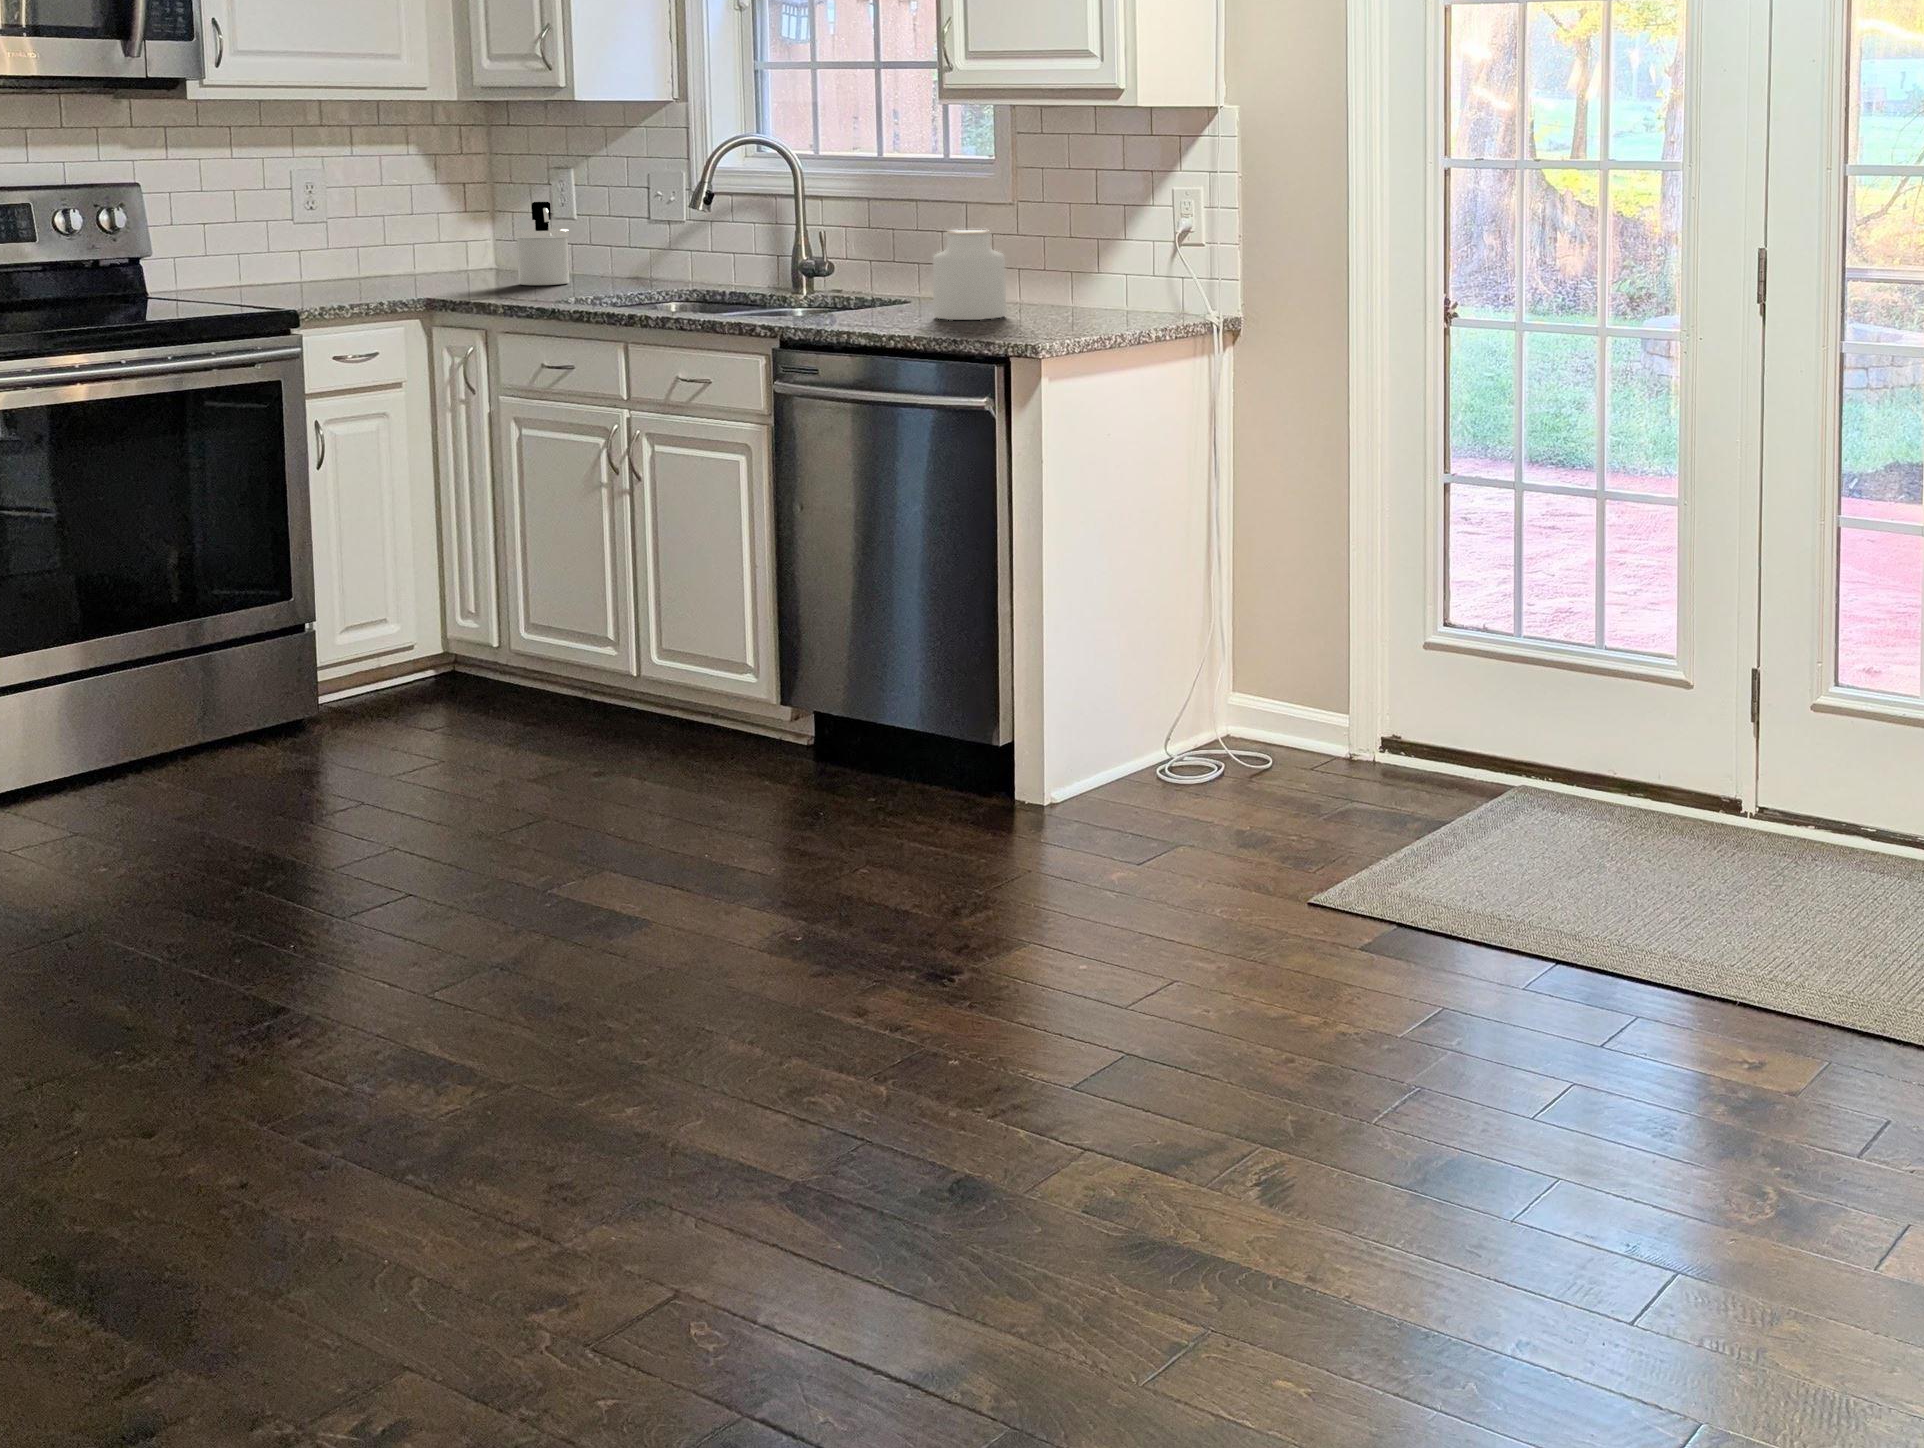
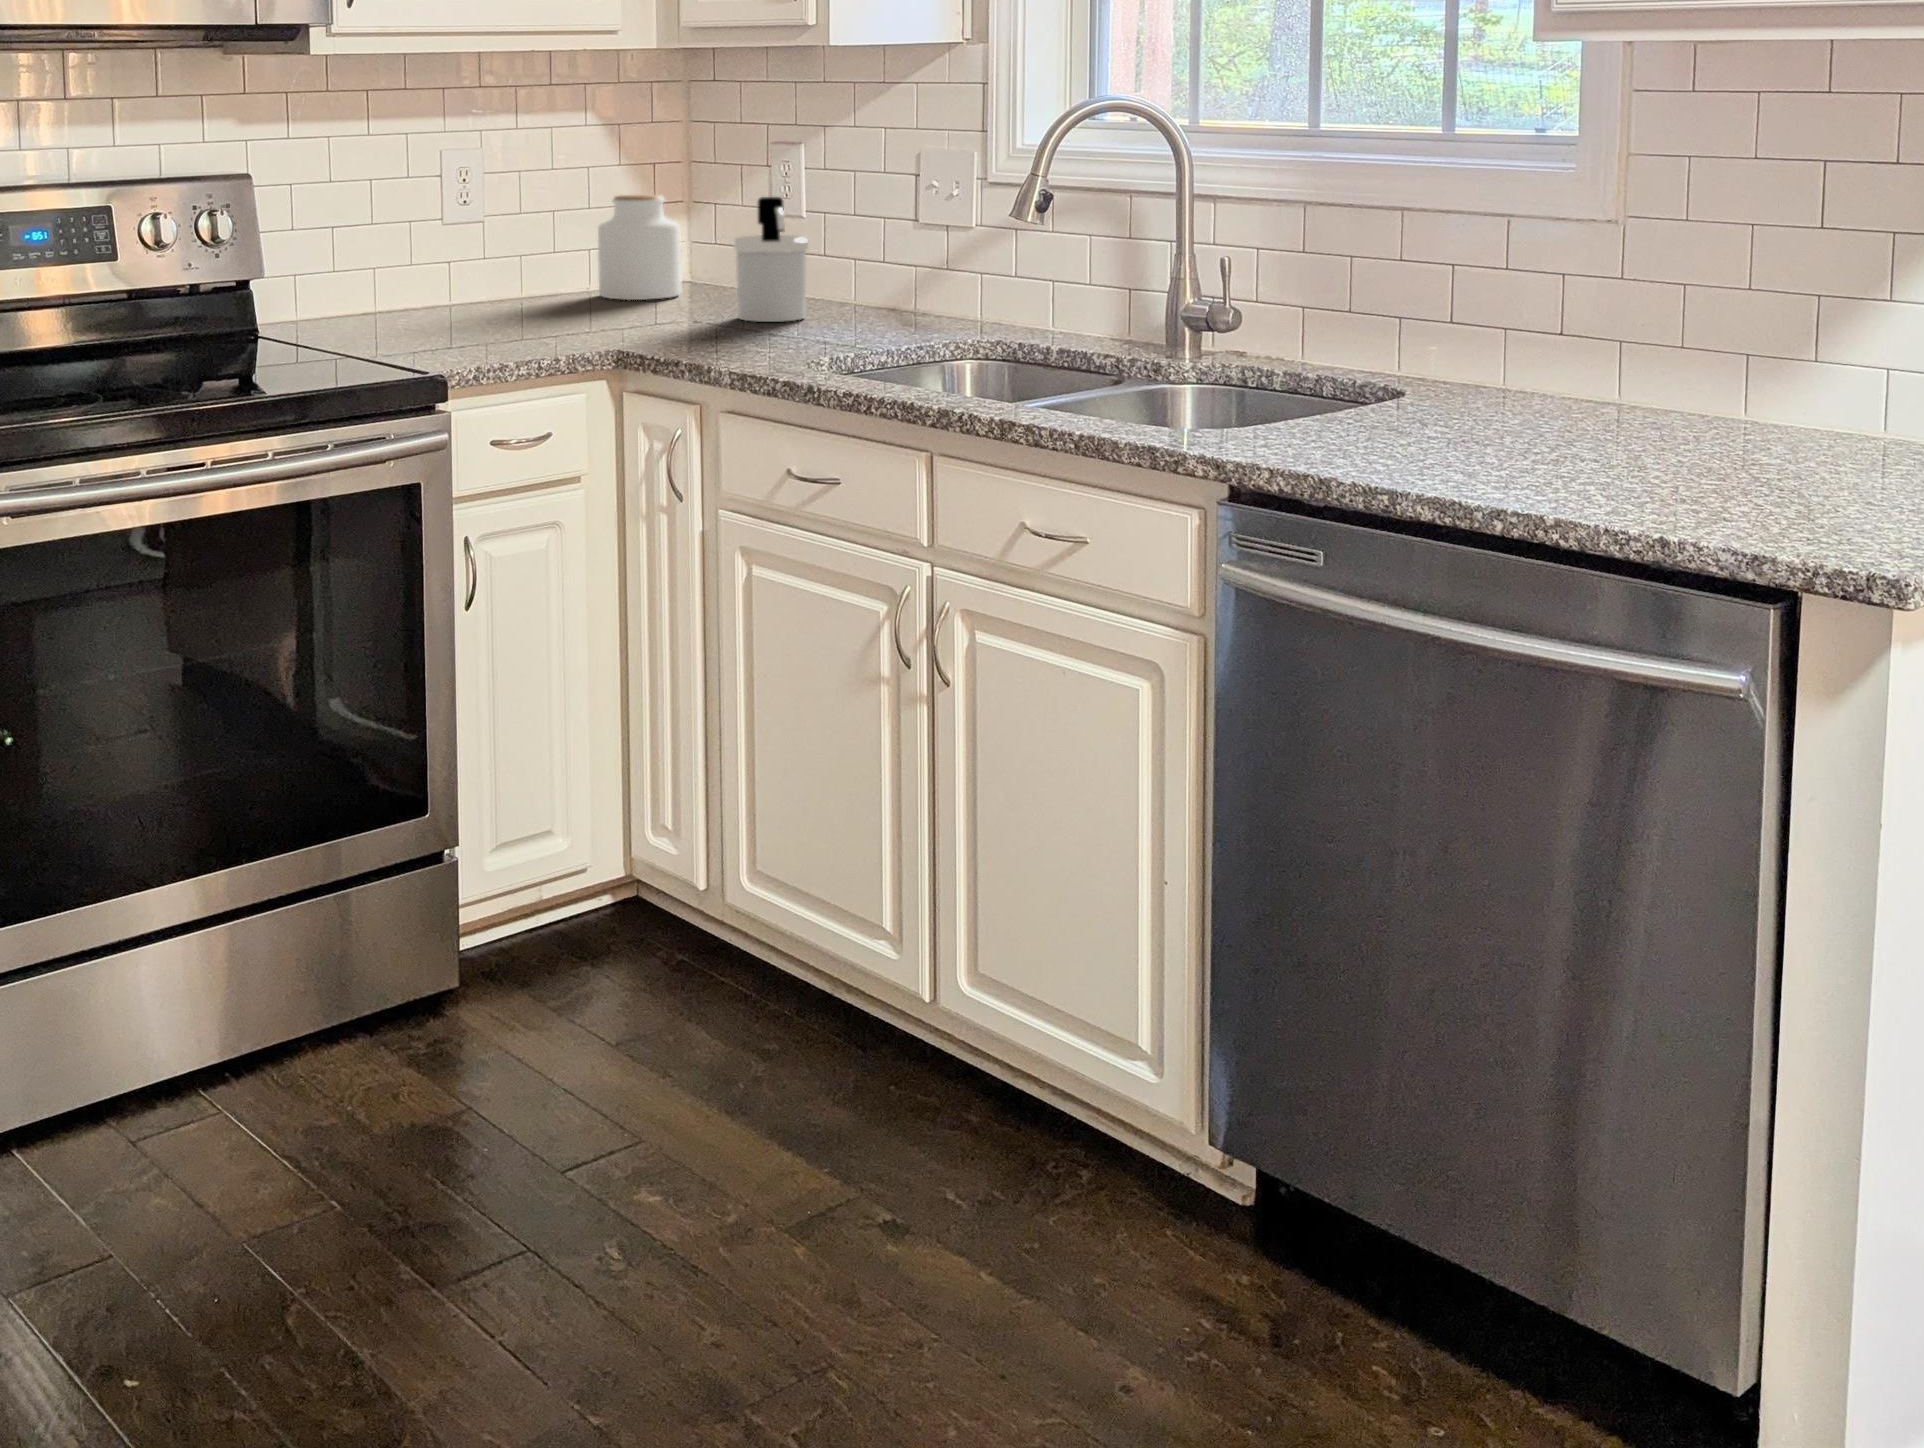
jar: present [933,230,1007,320] -> present [598,195,681,300]

